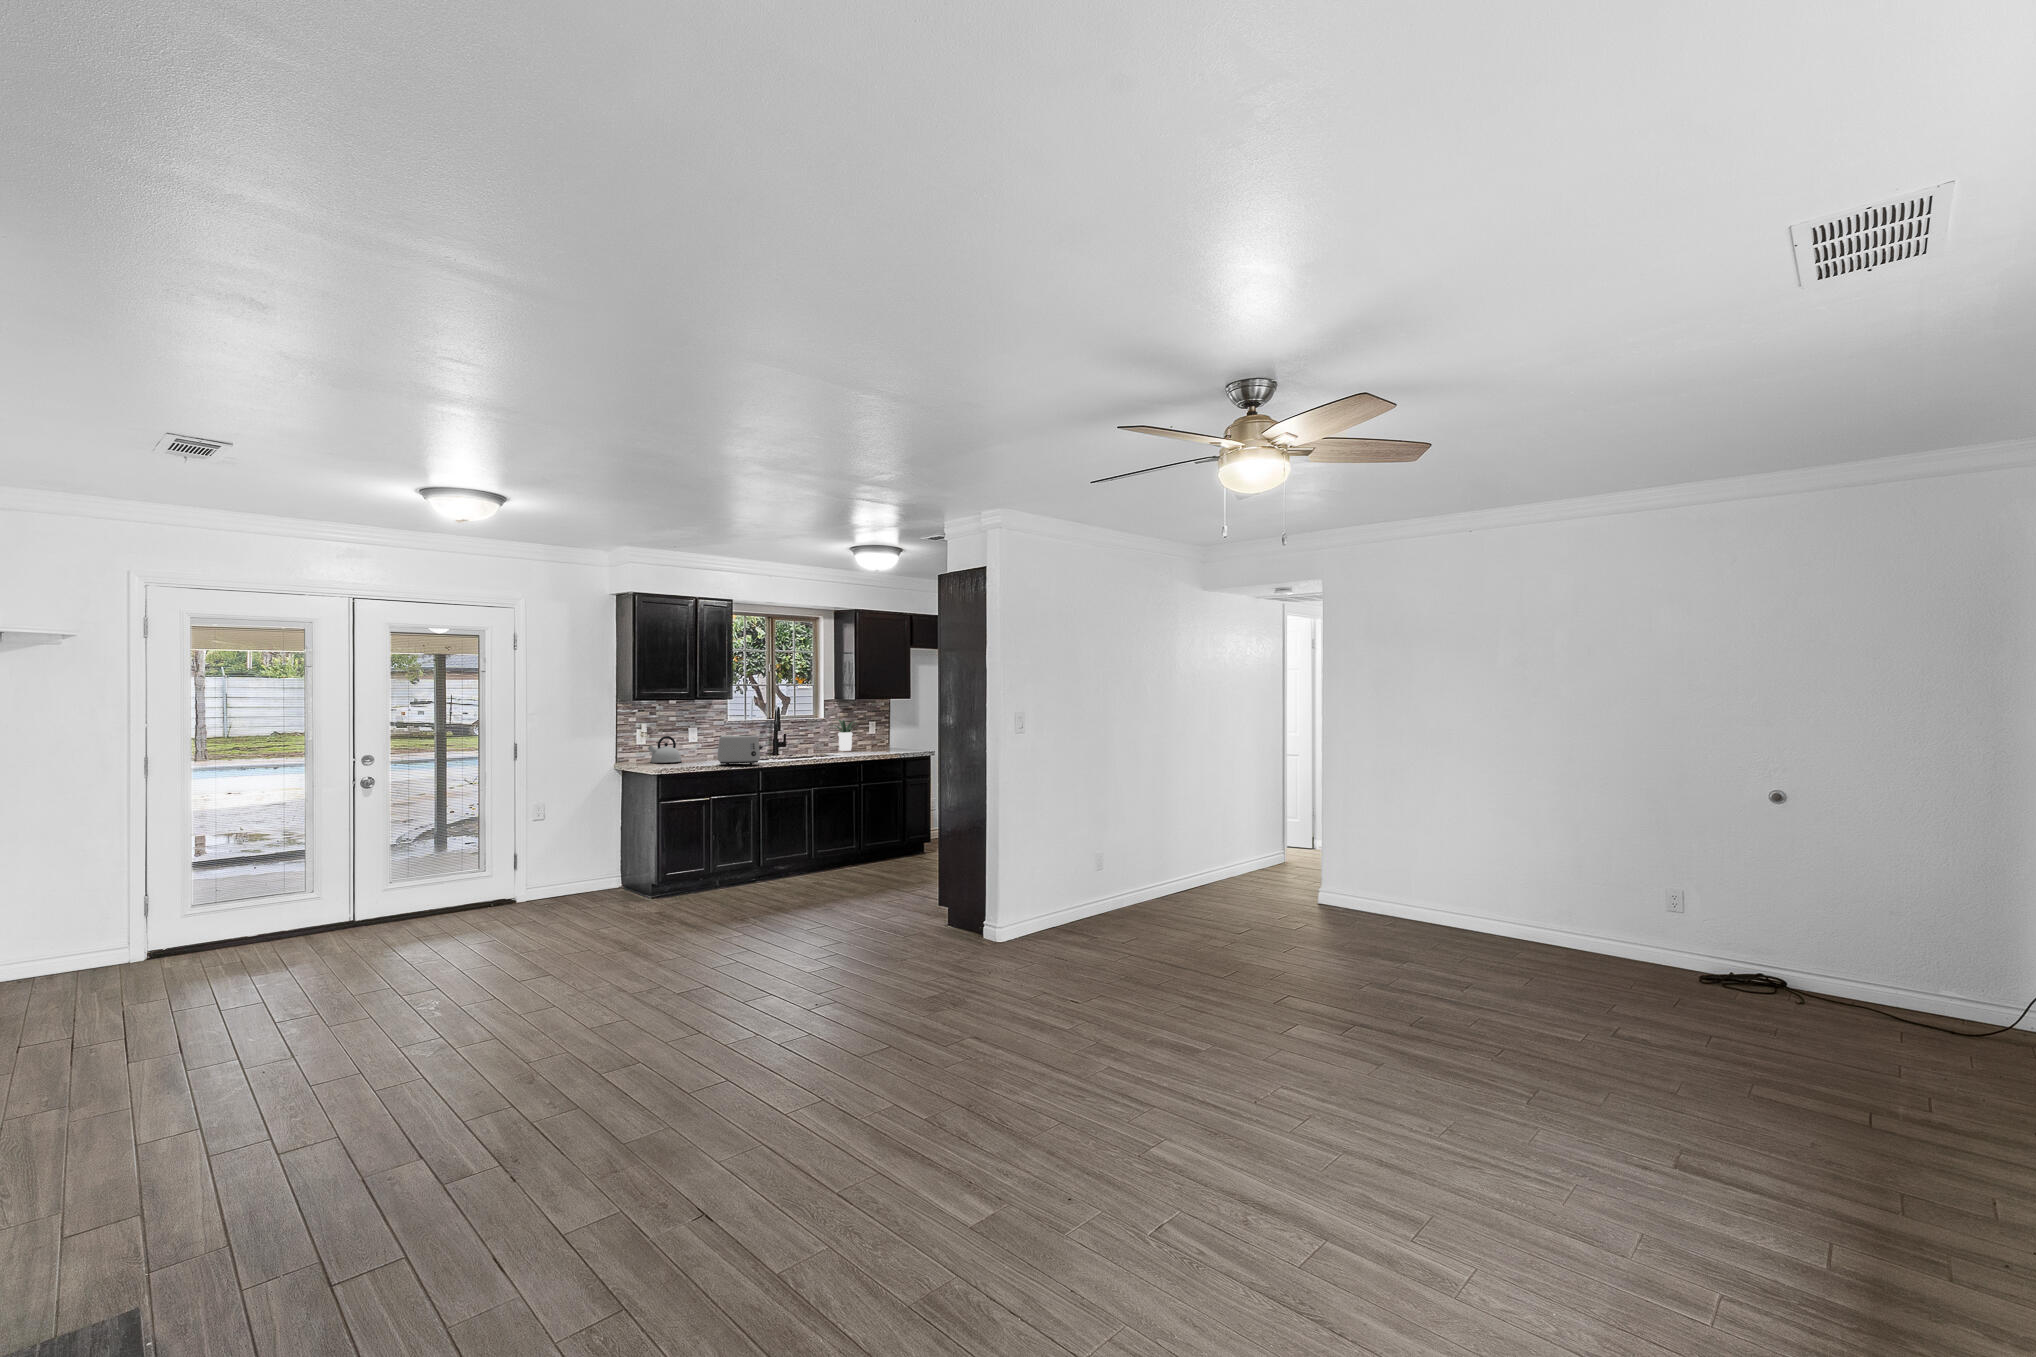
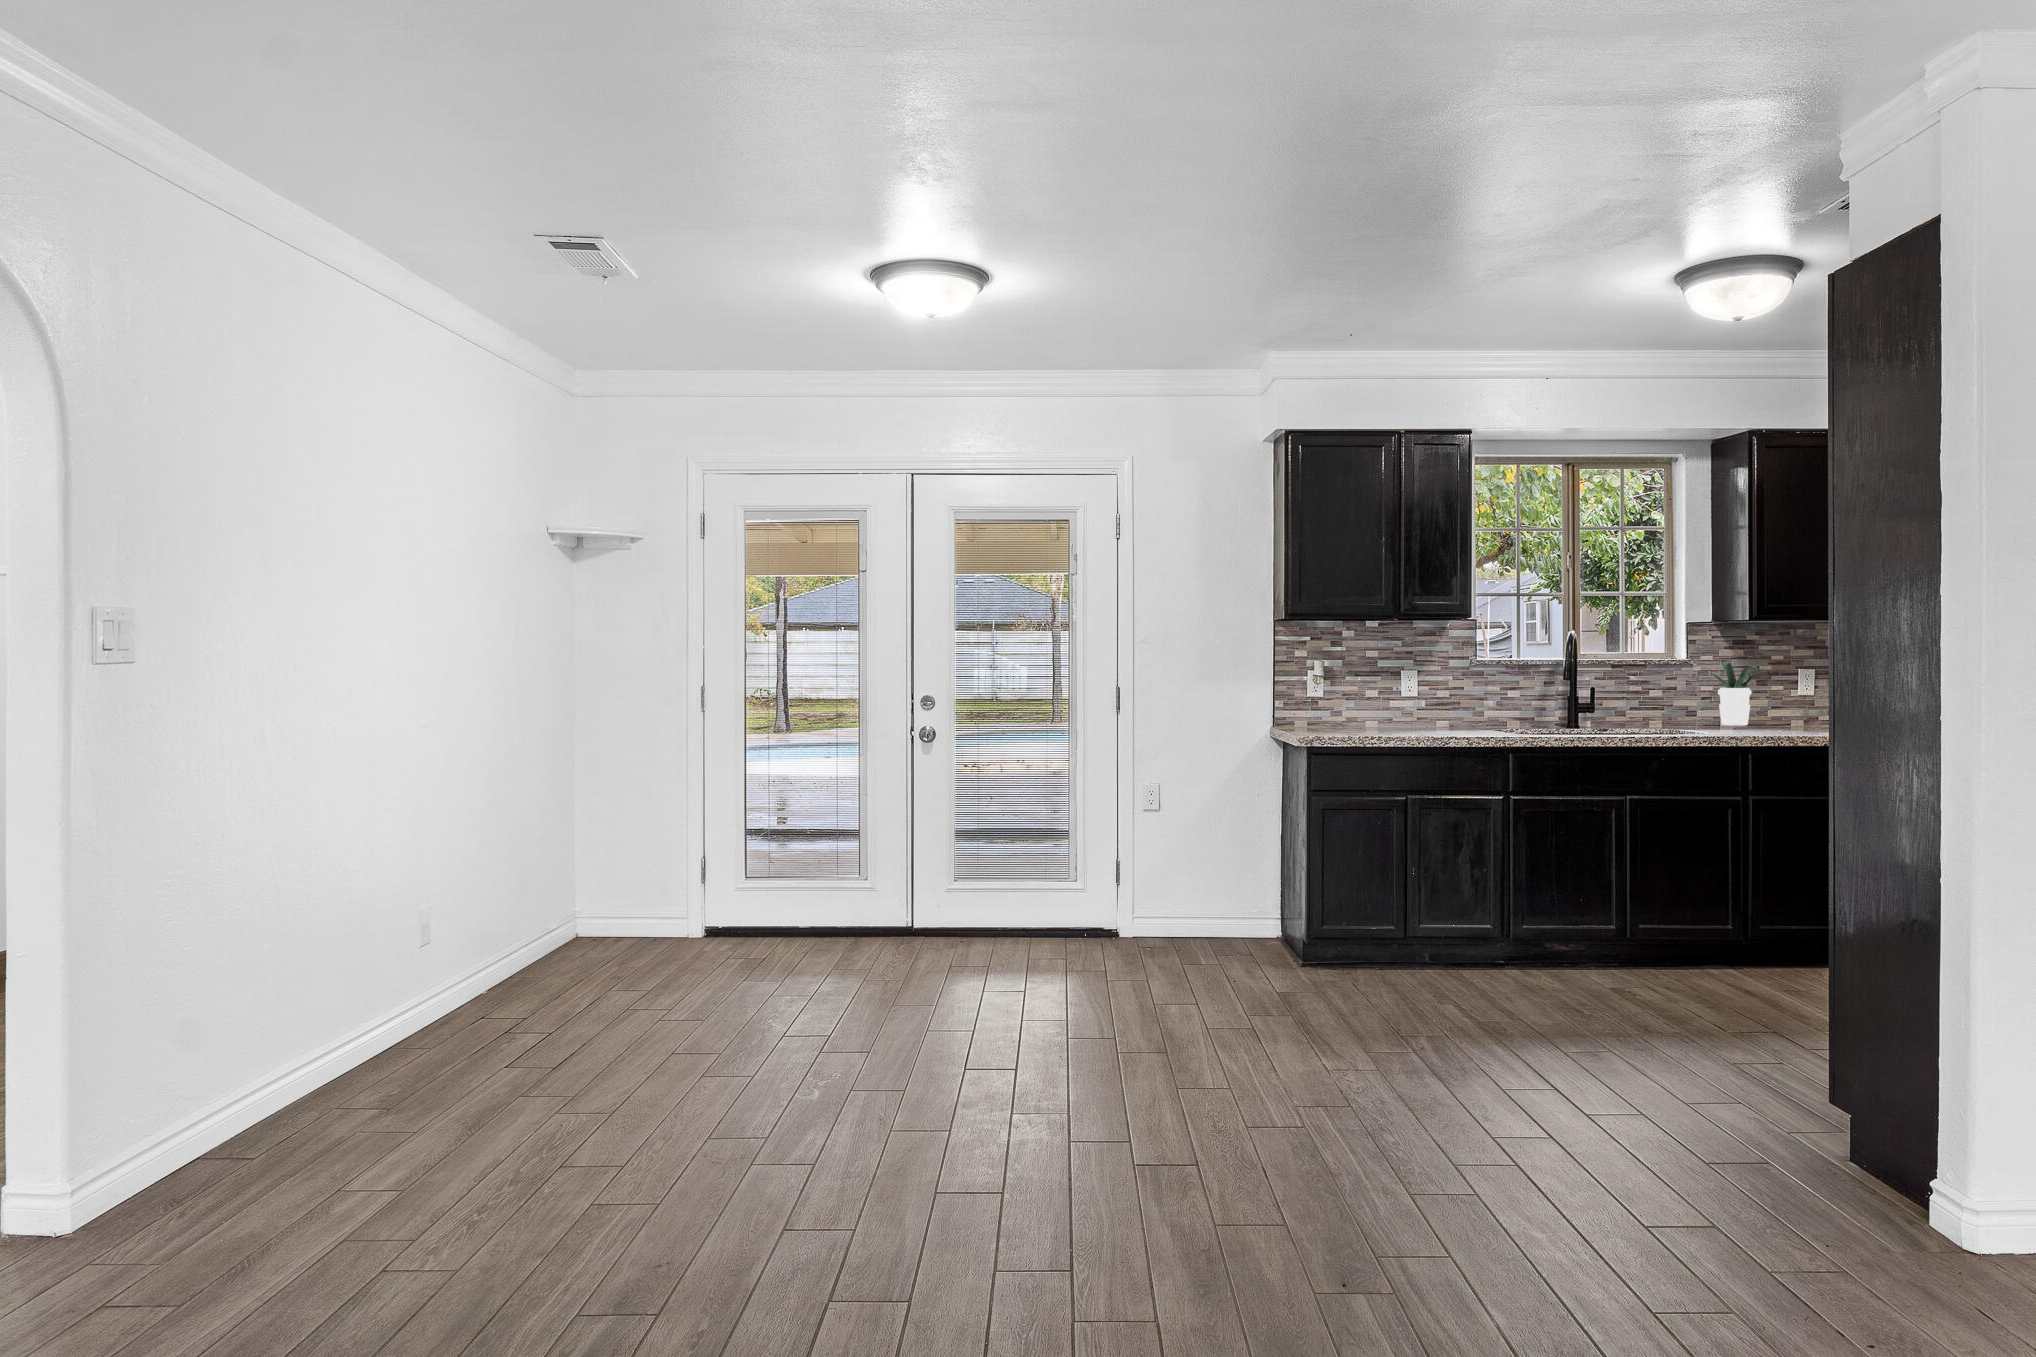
kettle: present [648,736,682,763] -> none [1318,683,1377,729]
toaster: present [718,736,763,766] -> none [1432,685,1519,742]

